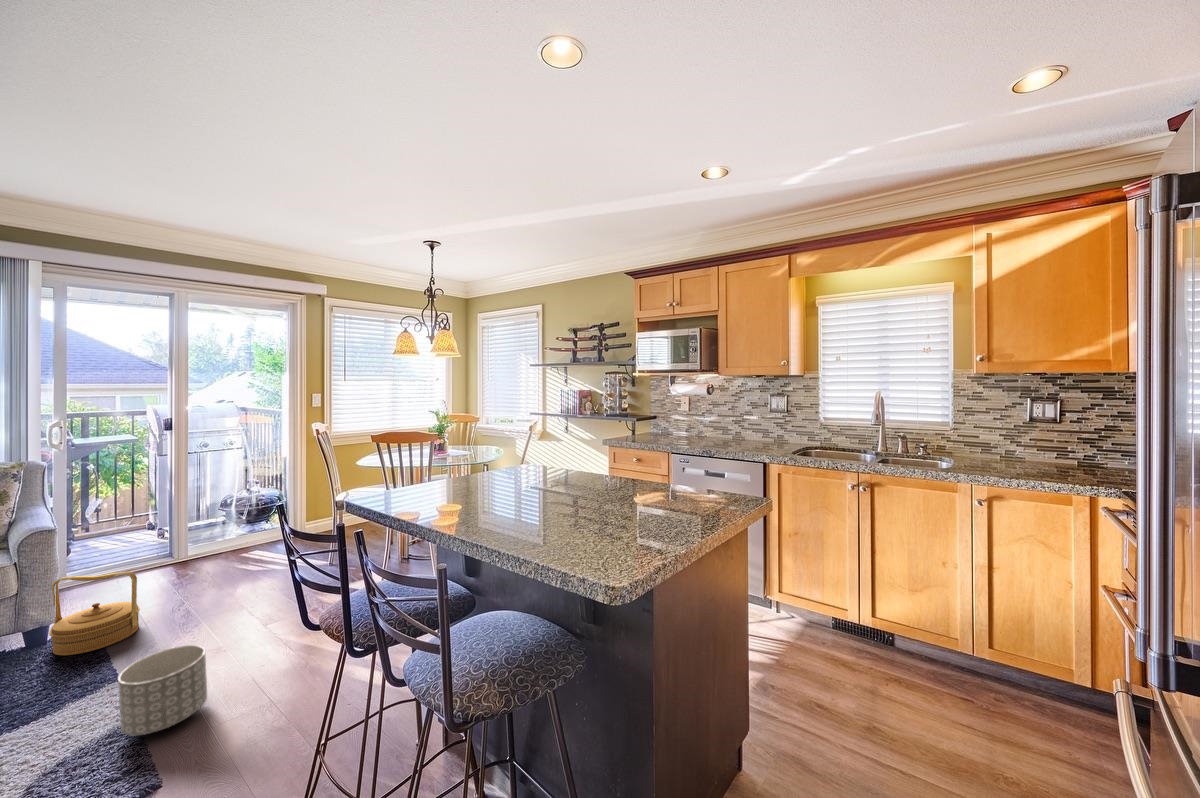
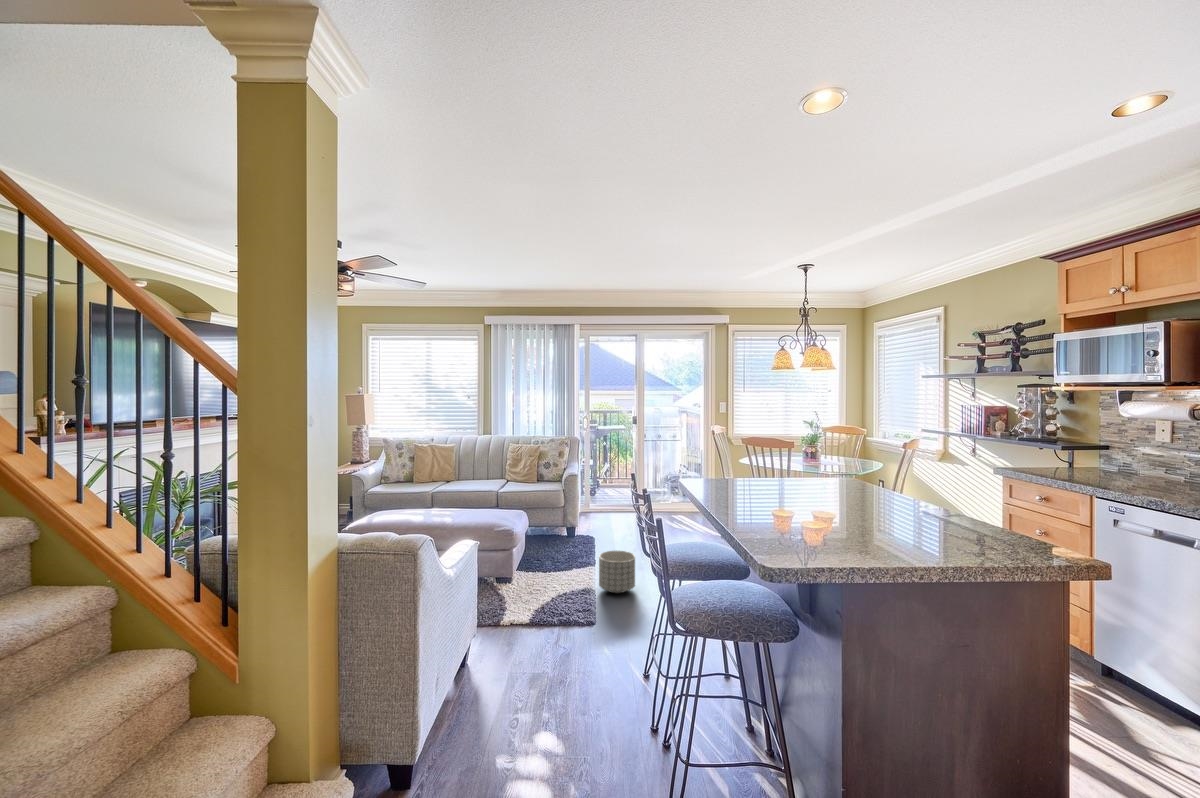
basket: present [49,572,140,656] -> none [577,503,612,548]

